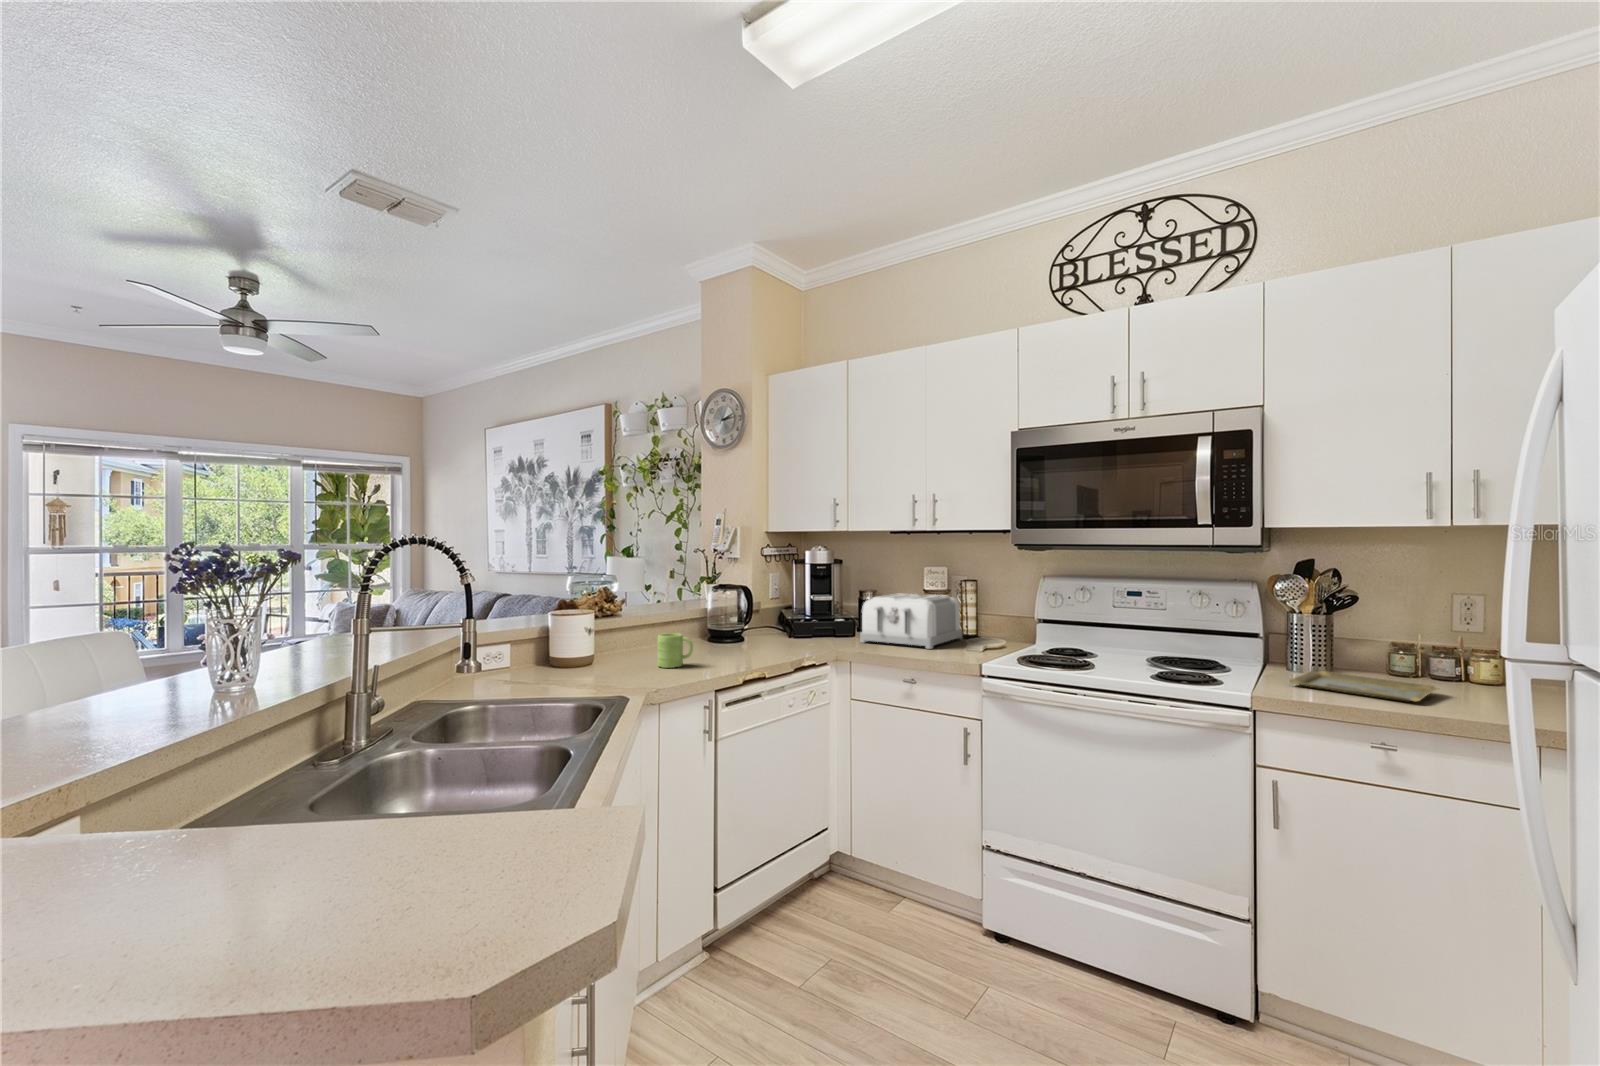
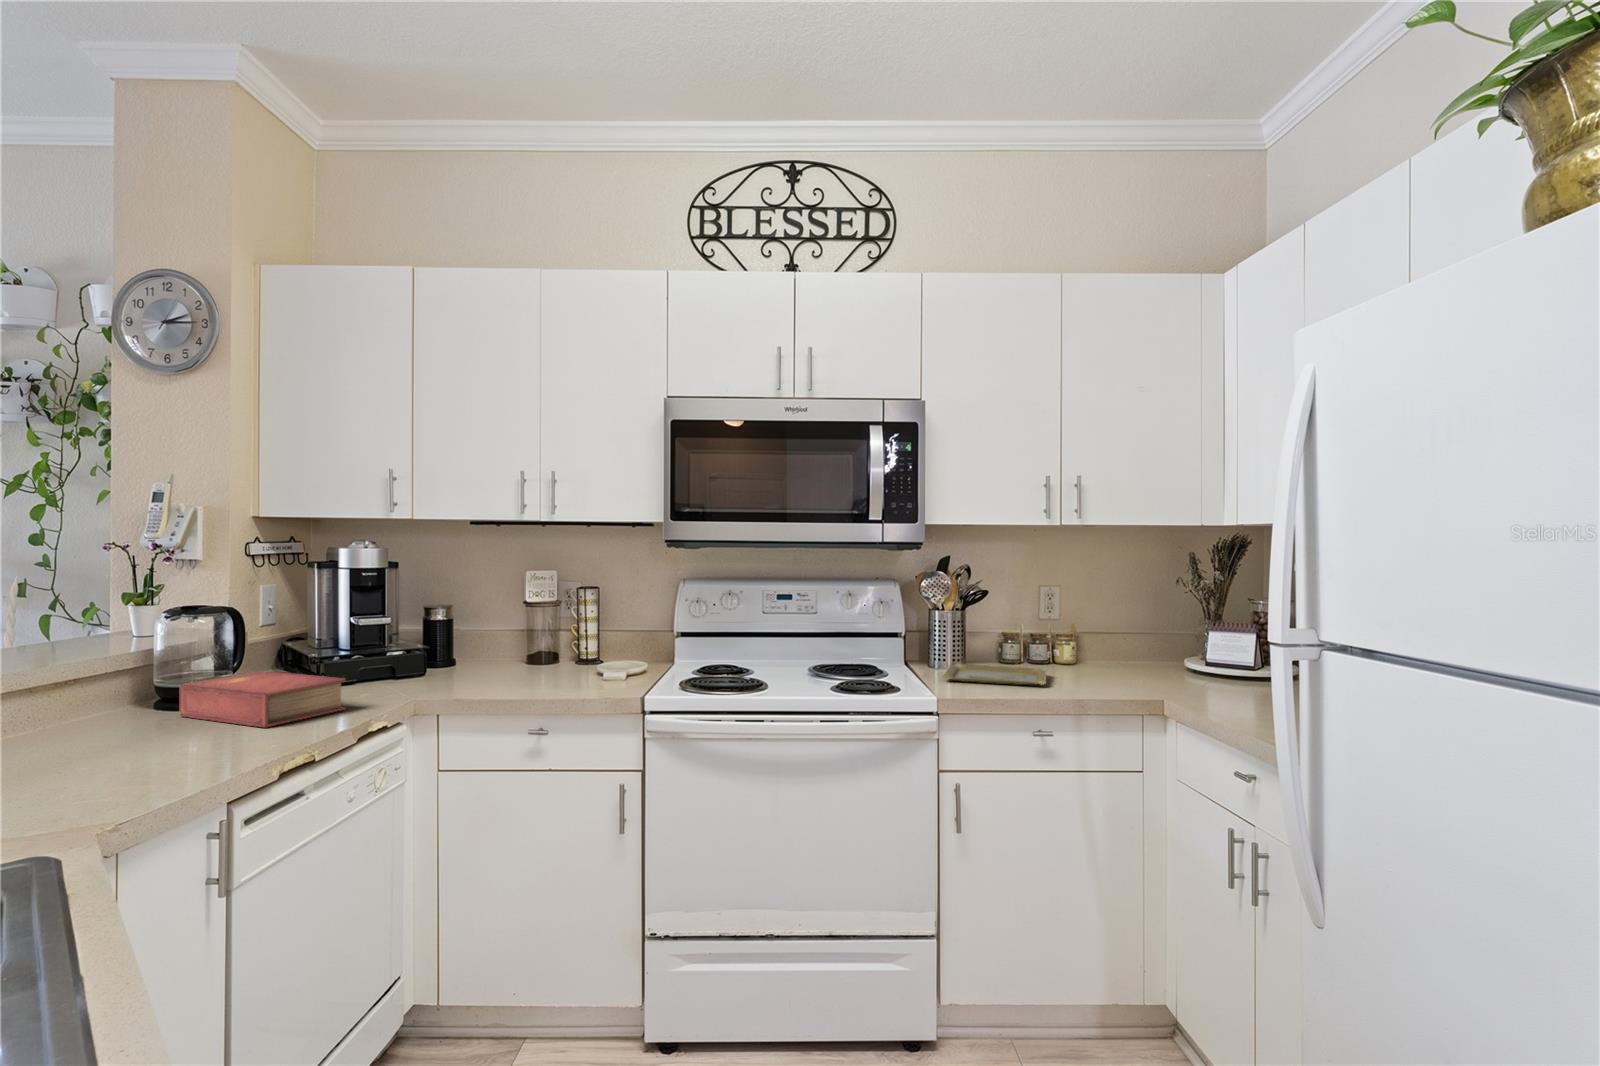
toaster: present [860,594,962,649] -> none [442,608,580,682]
book: none [716,625,794,657] -> present [180,671,346,728]
mug: present [657,633,693,668] -> none [74,704,162,772]

